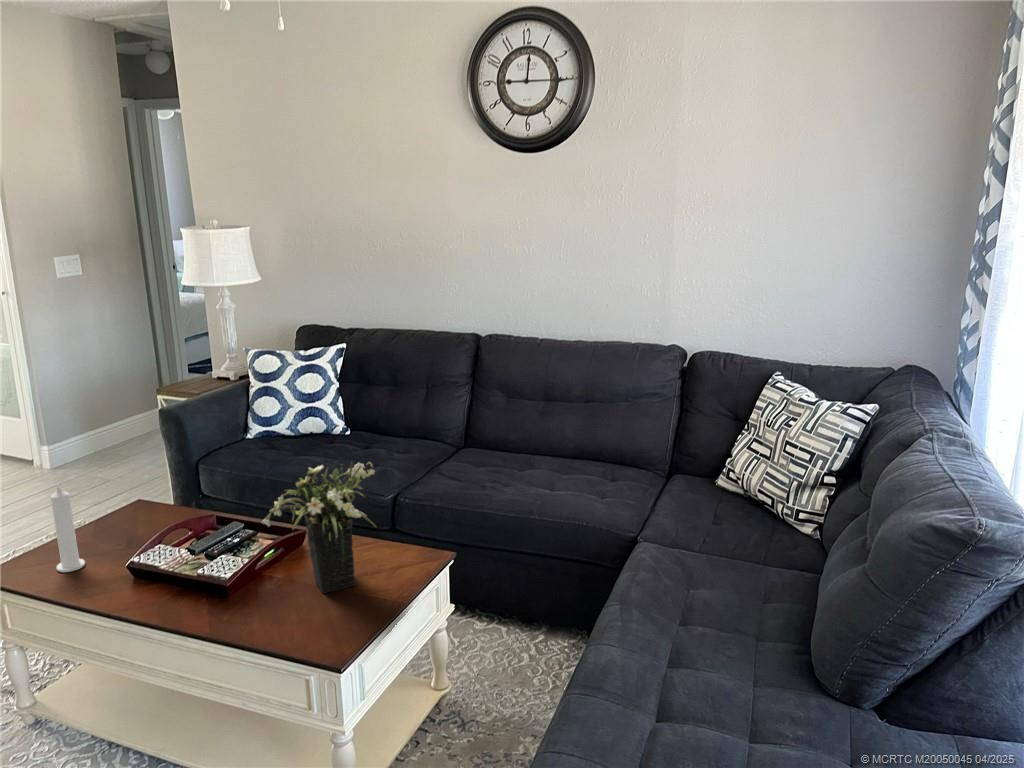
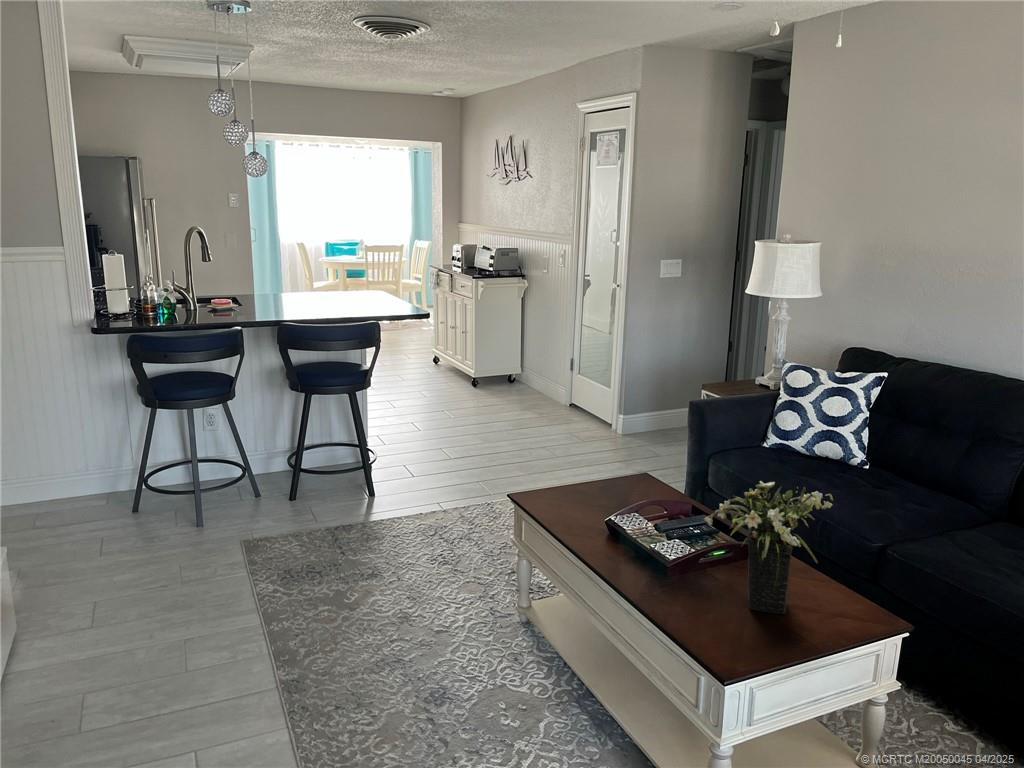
candle: present [51,484,85,572] -> none [559,439,580,512]

